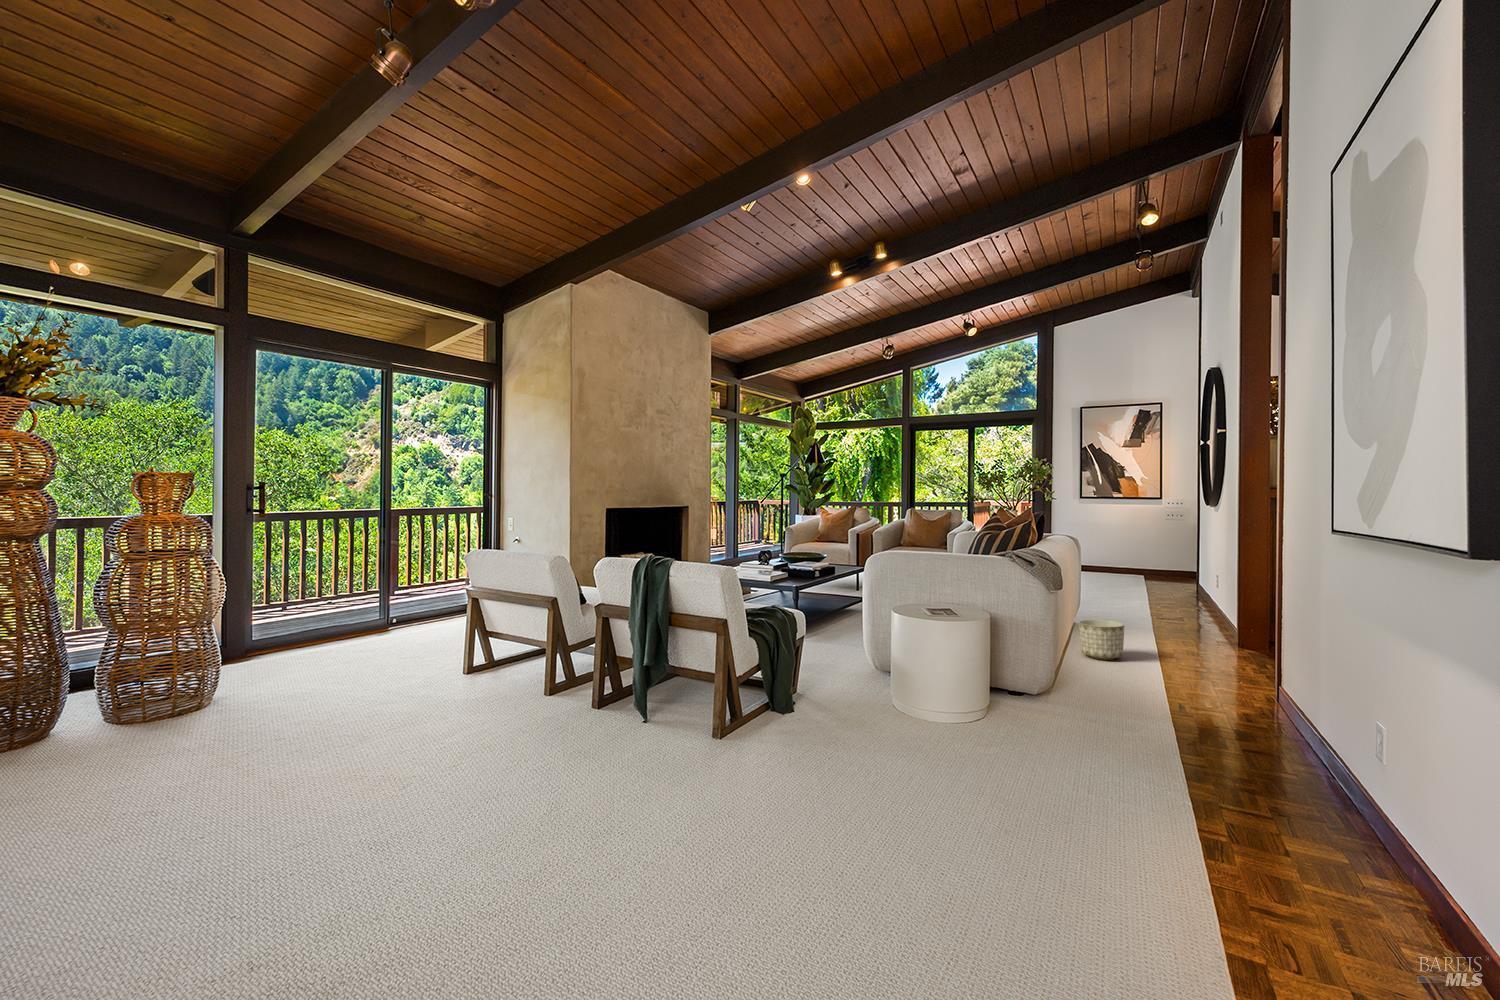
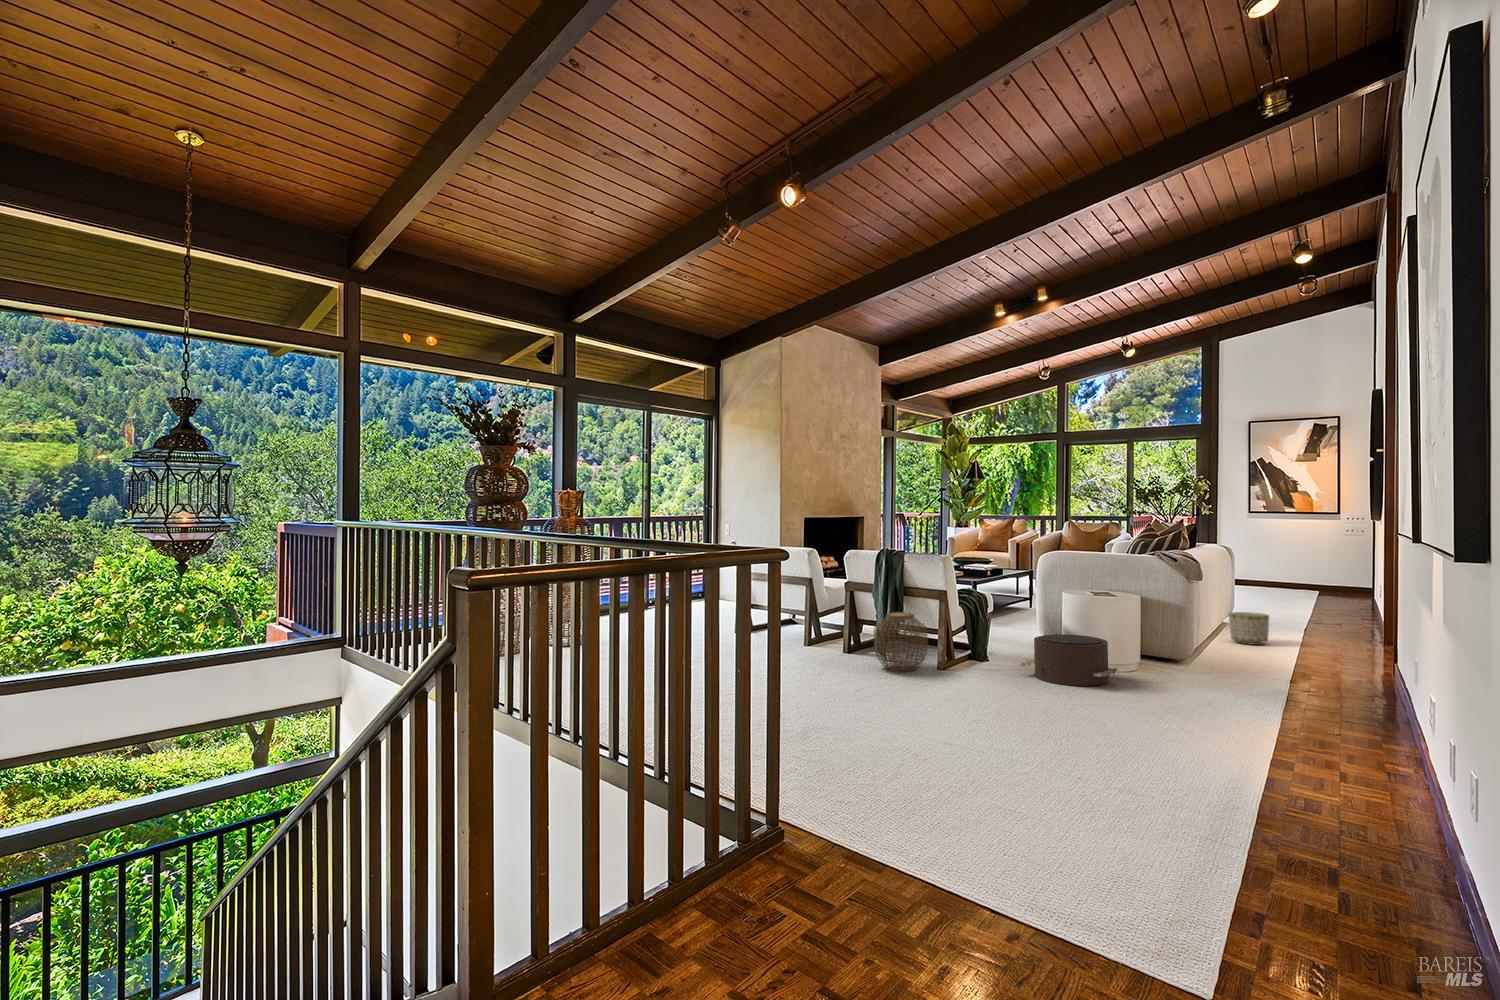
woven basket: none [619,651,697,742] -> present [874,612,928,672]
pouf: none [821,677,955,762] -> present [1020,634,1117,686]

